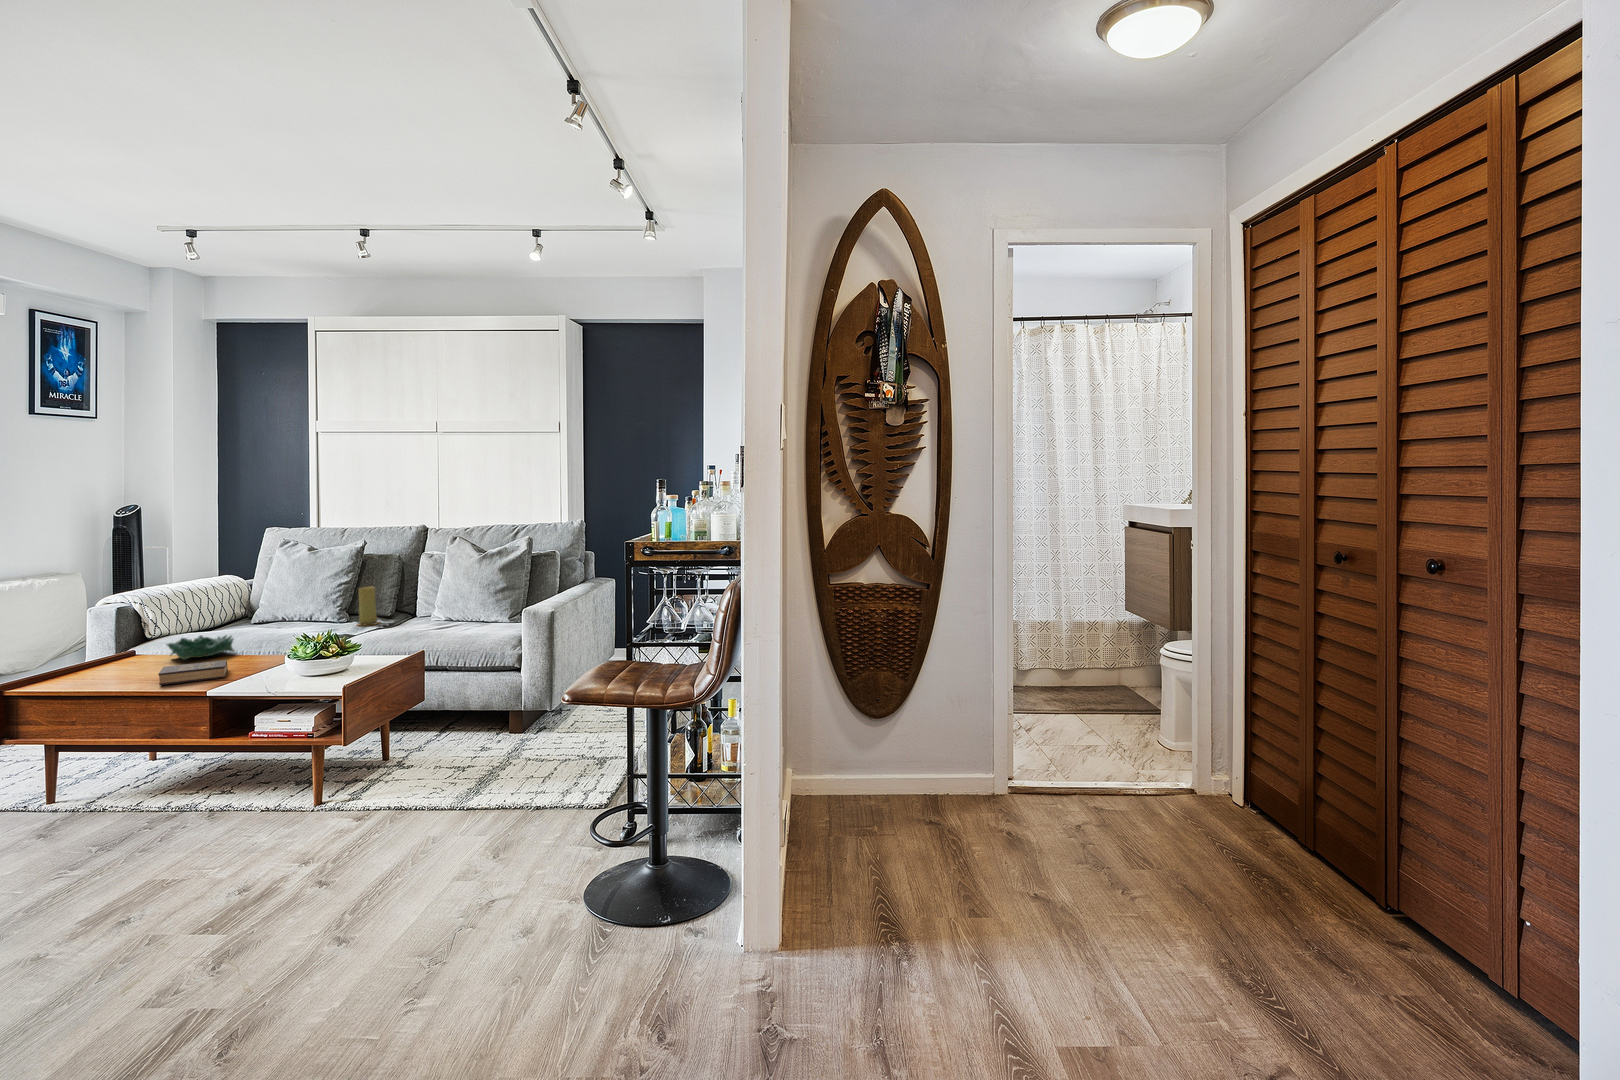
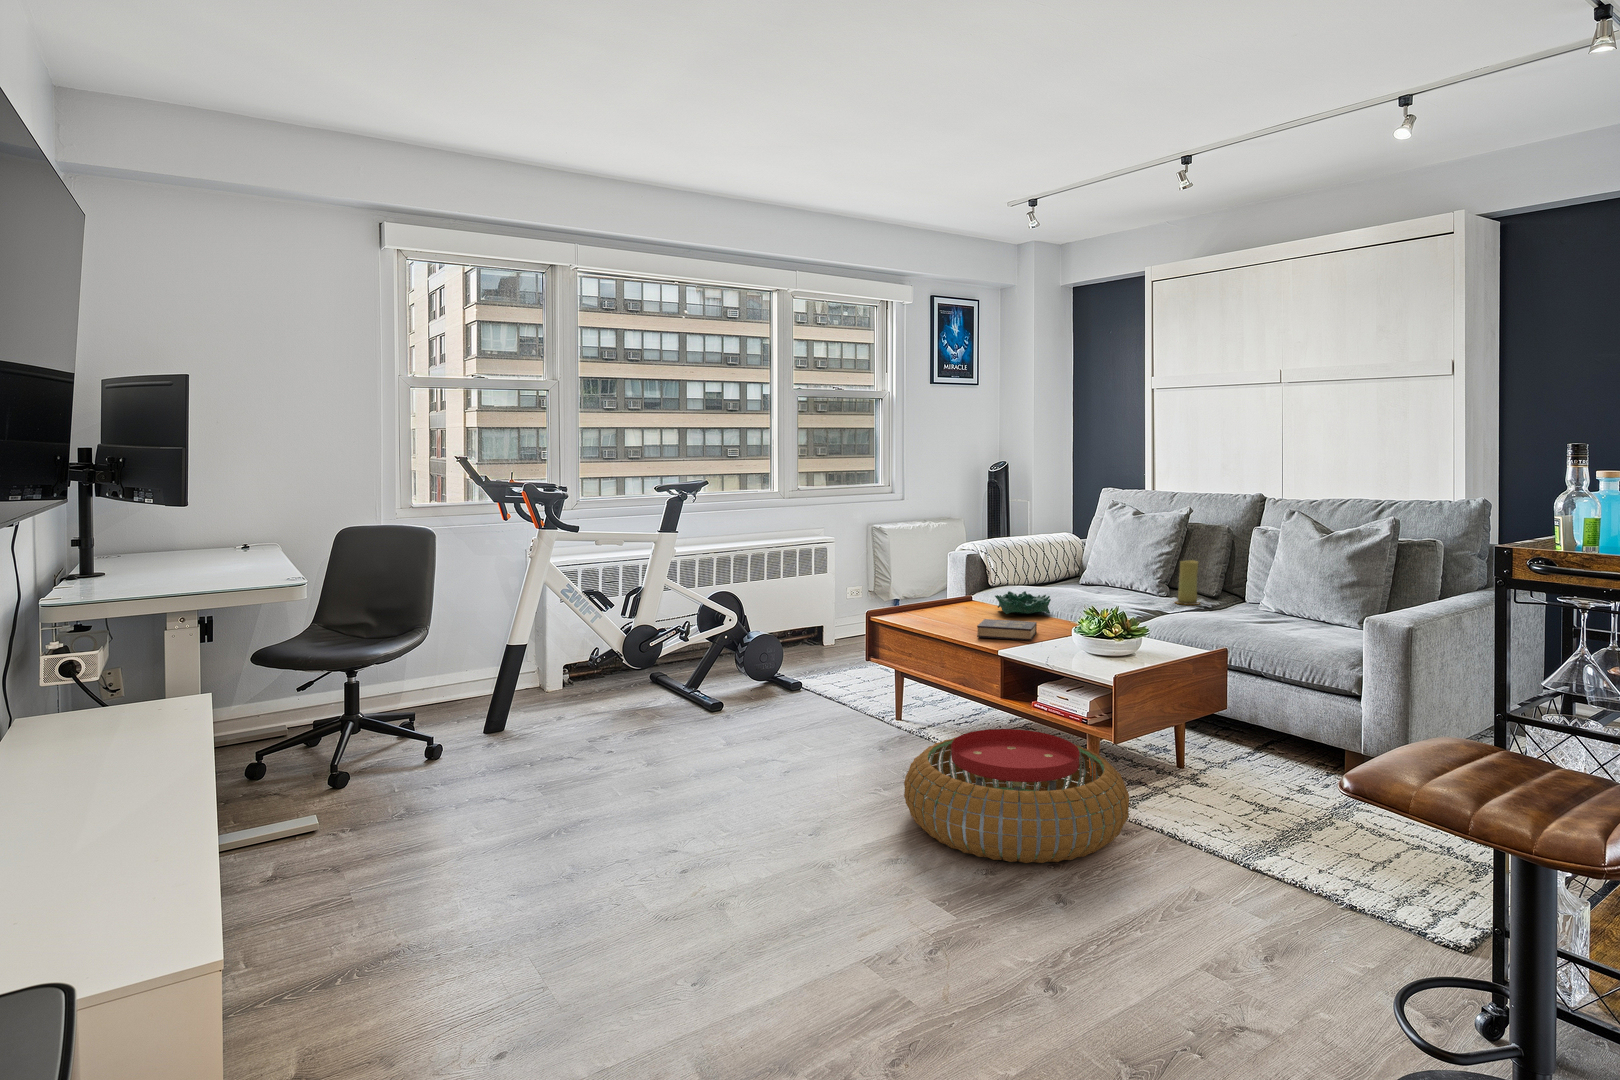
pouf: none [105,755,359,887] -> present [904,729,1129,863]

